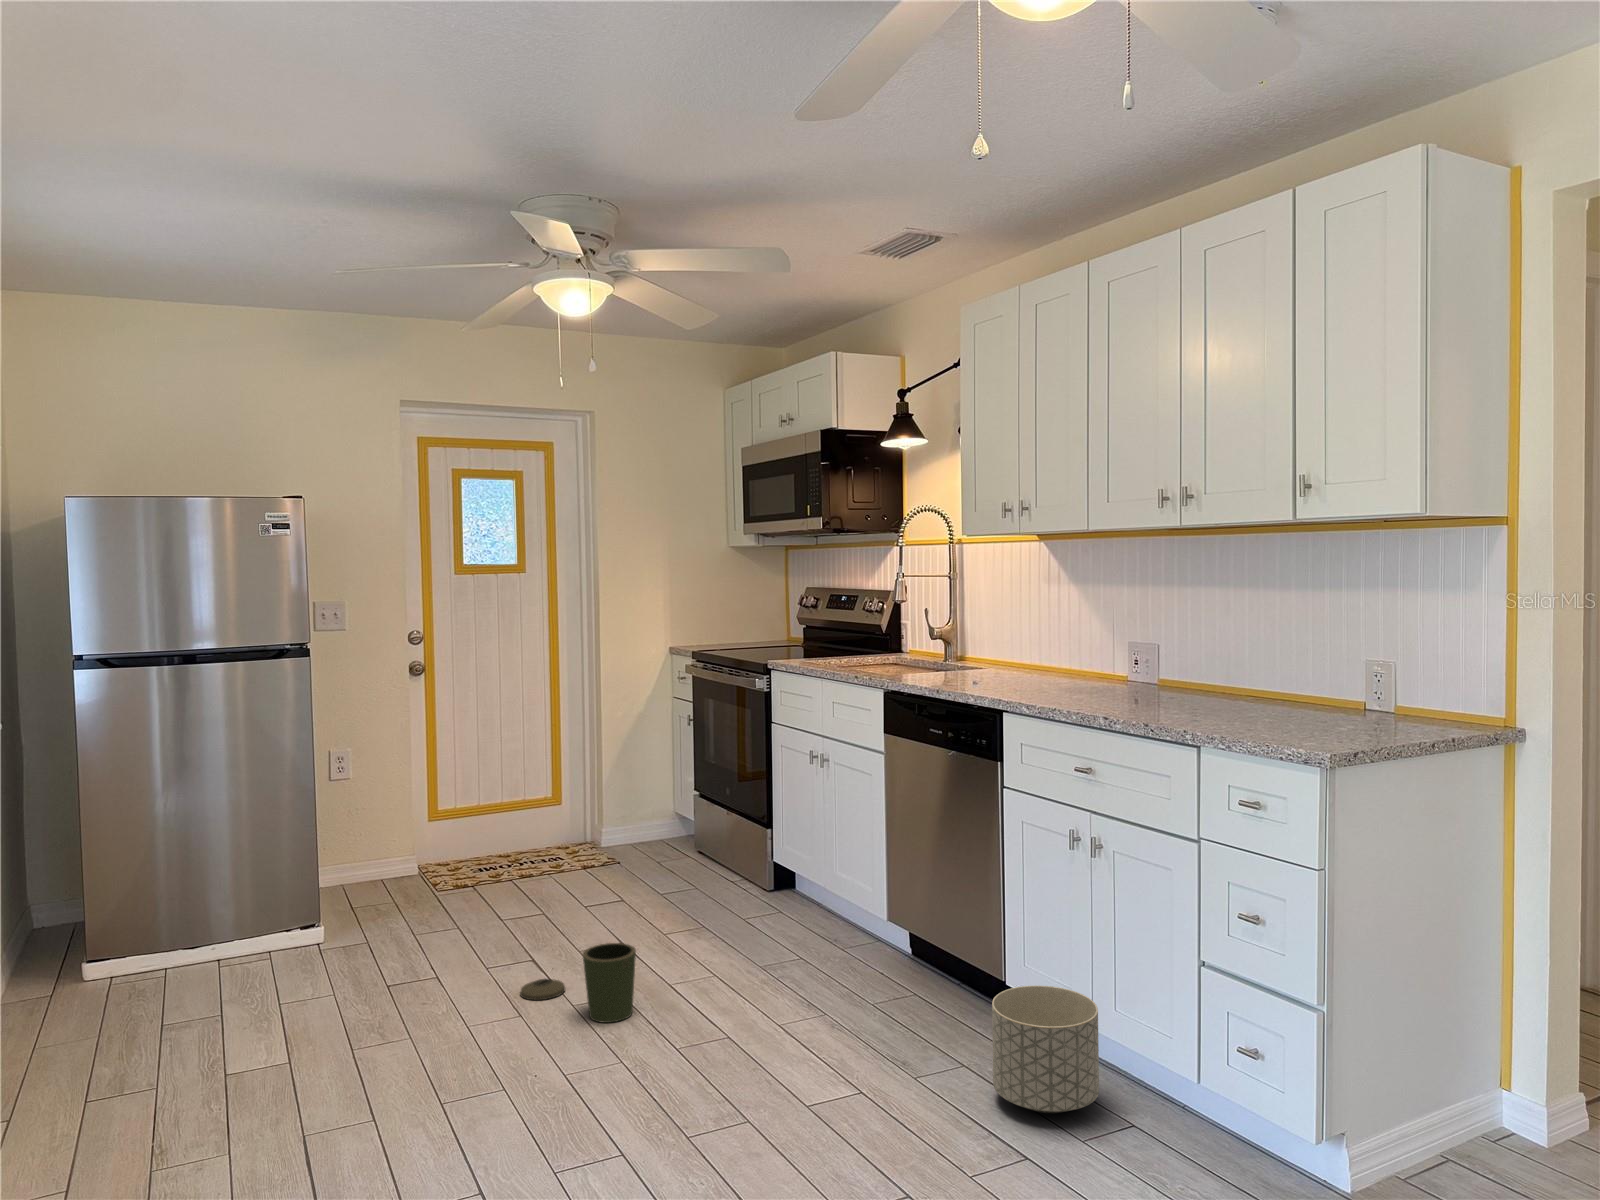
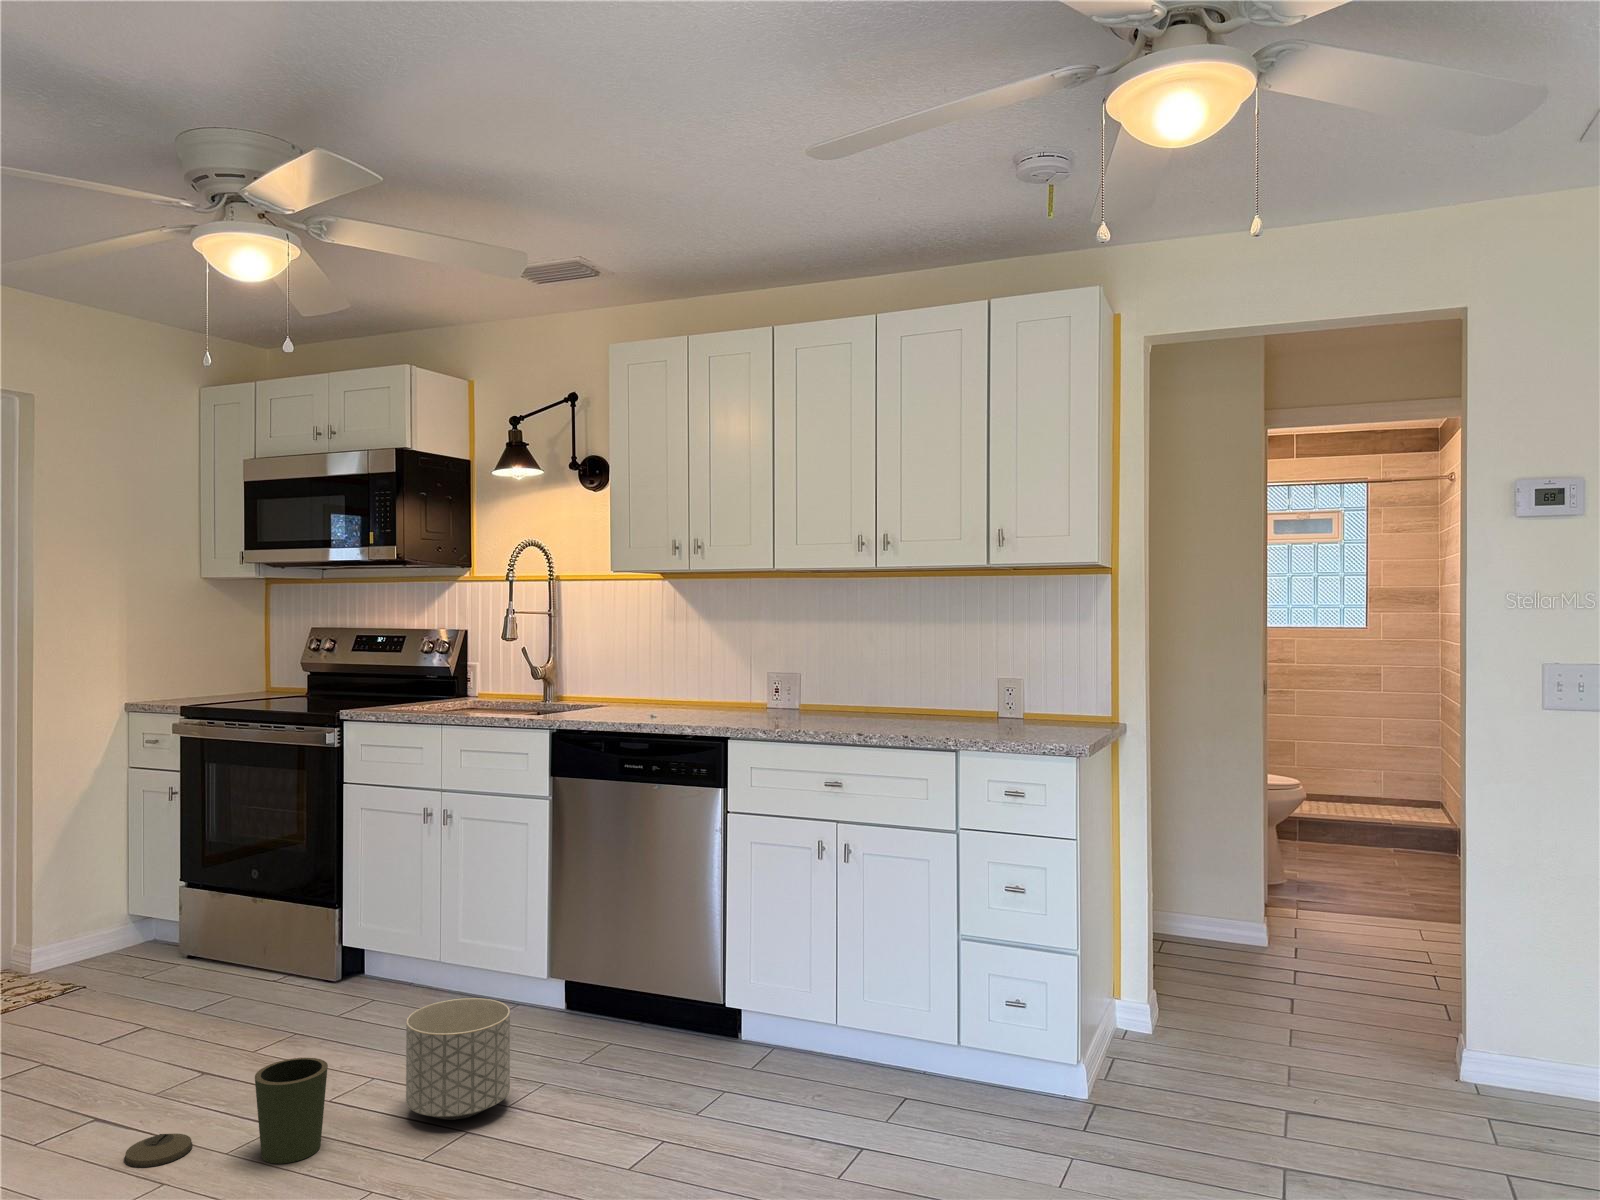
planter: present [992,986,1099,1113] -> present [406,998,510,1120]

